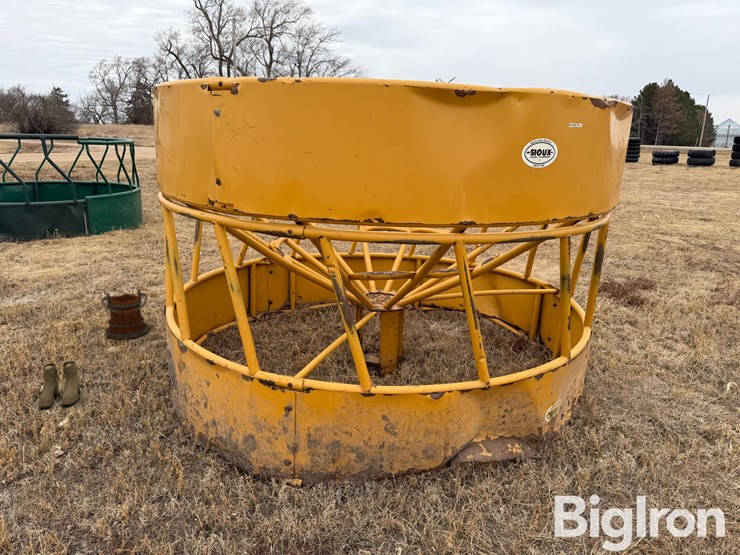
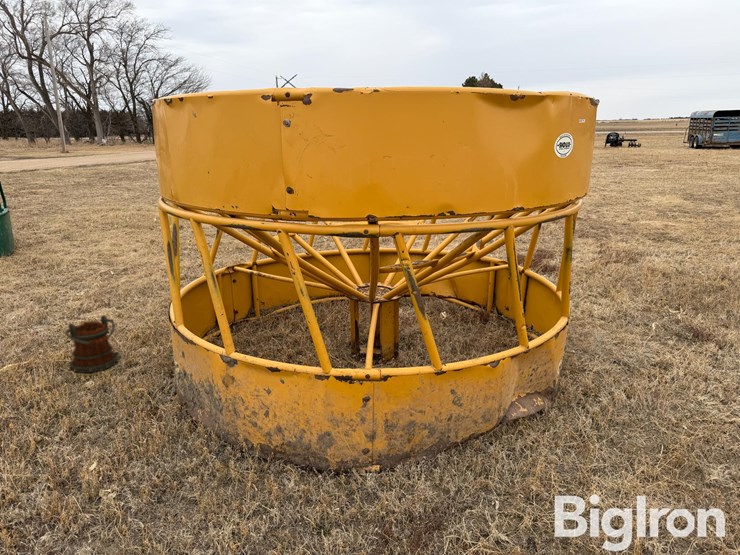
boots: present [39,361,80,408] -> none [51,399,94,454]

